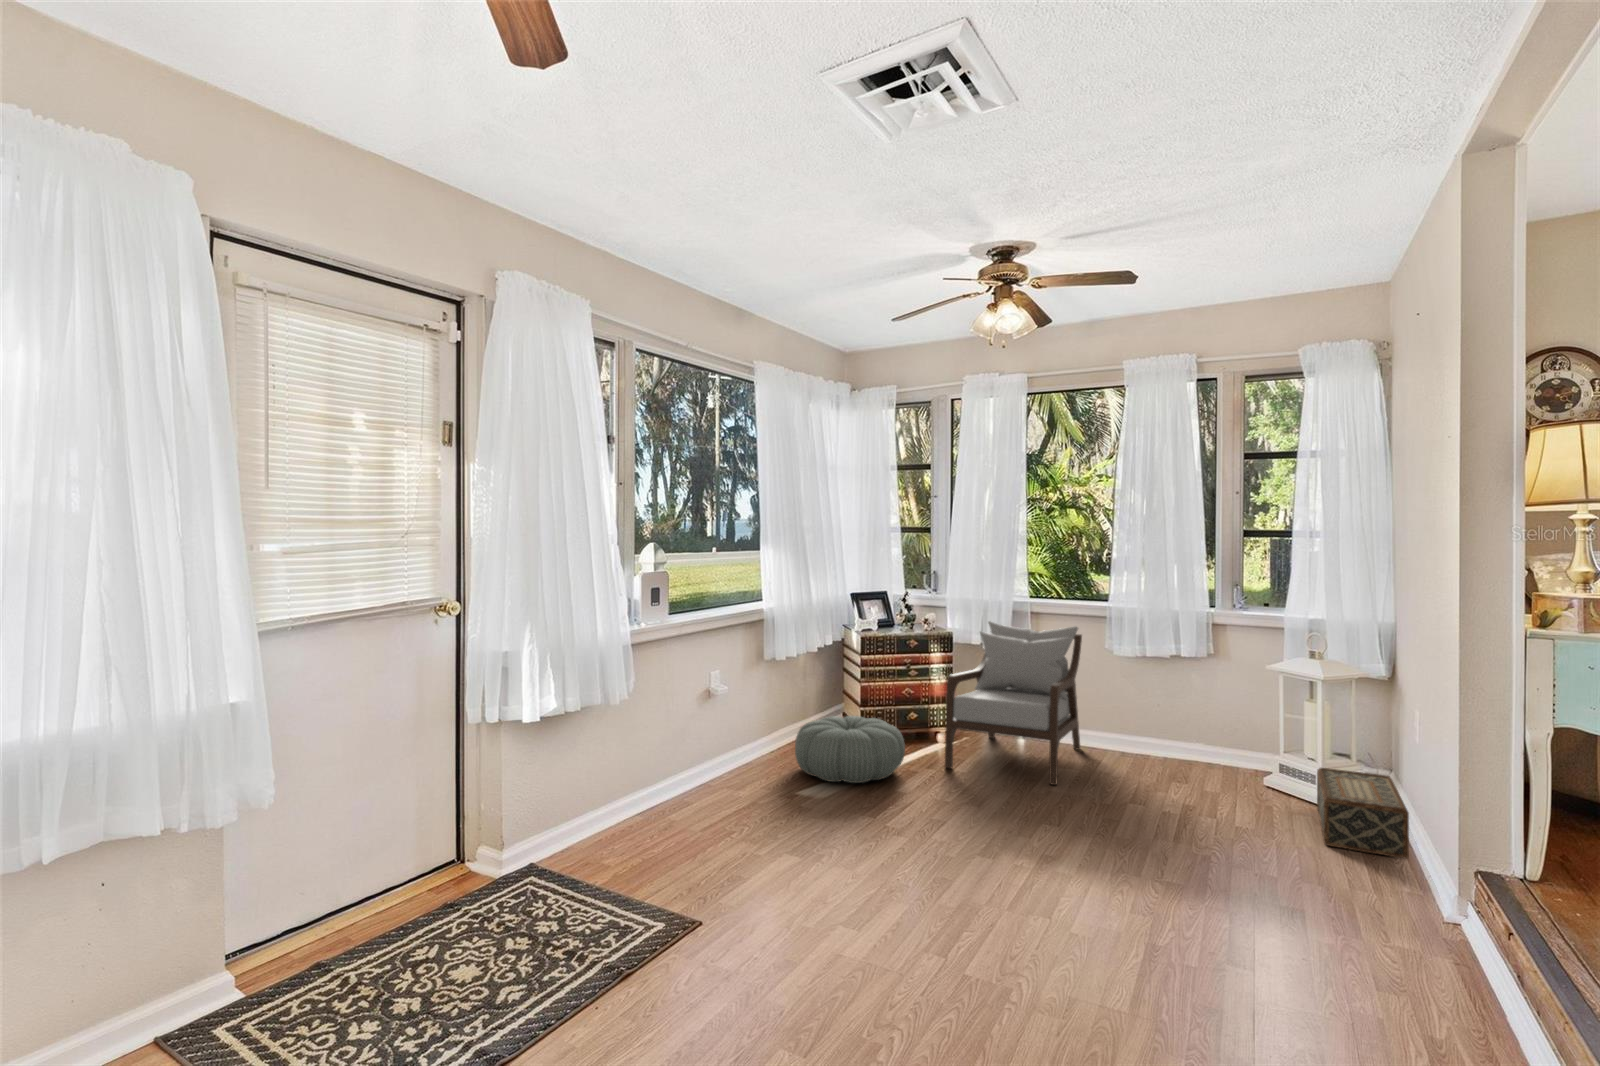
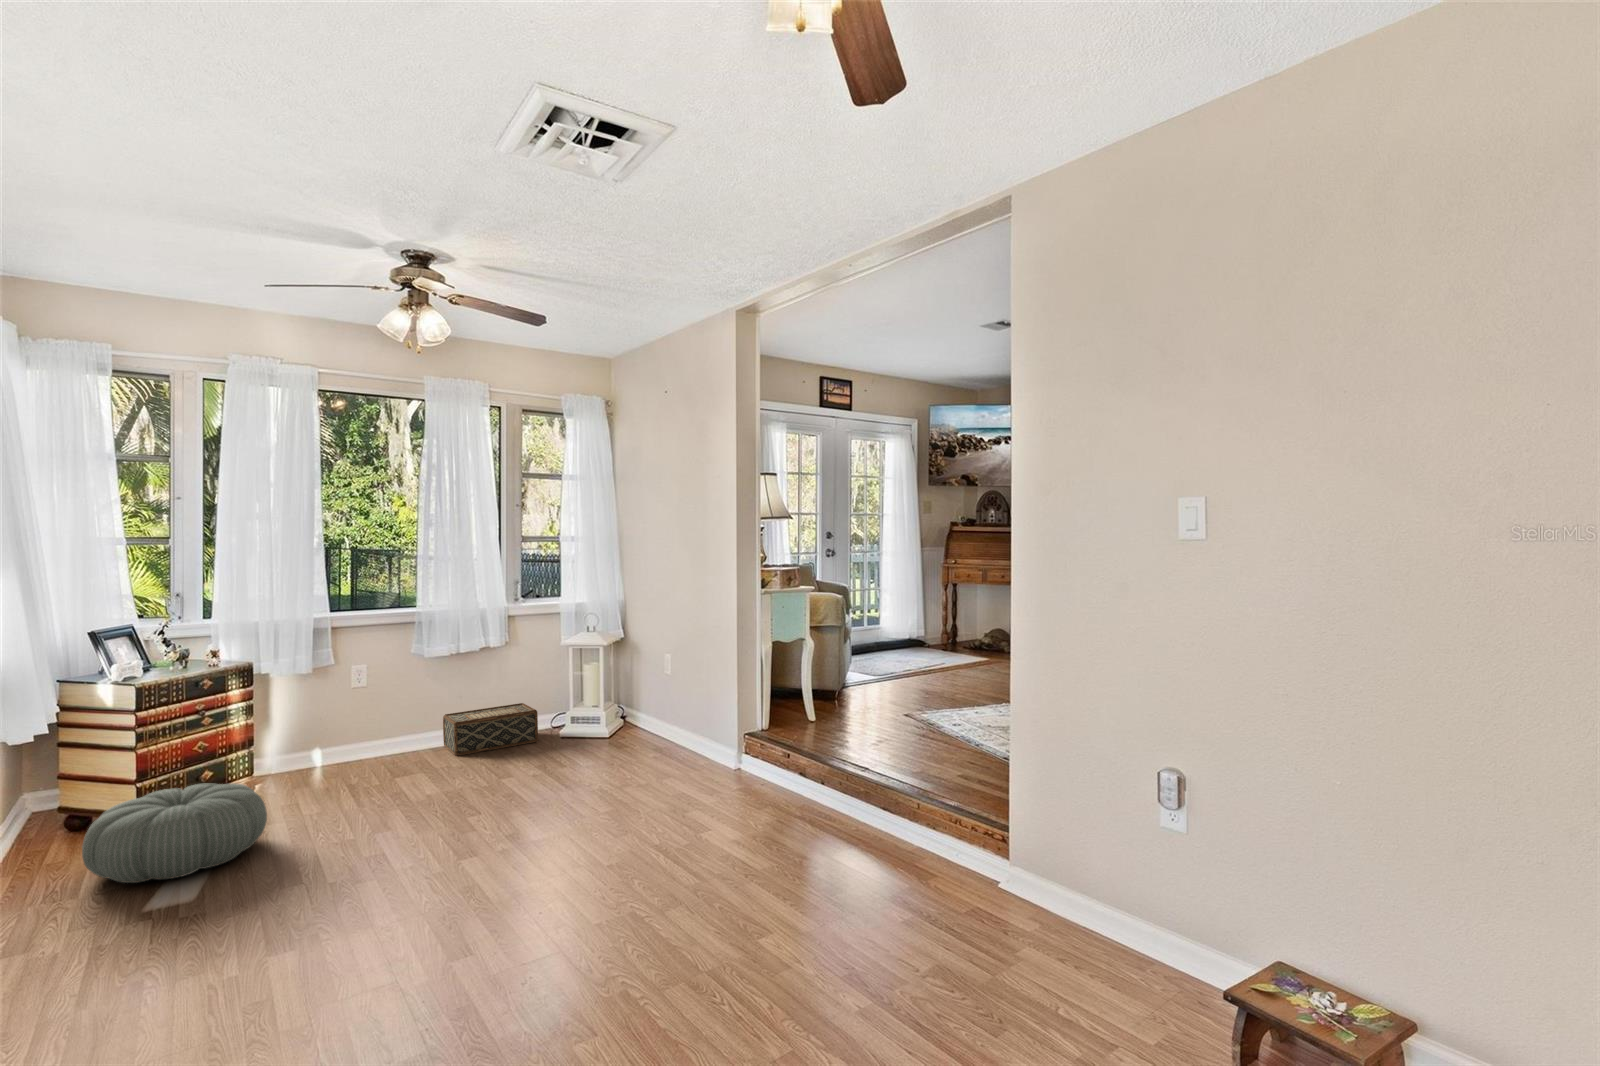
armchair: present [945,621,1082,785] -> none [284,635,431,815]
woven basket: present [1317,768,1409,859] -> present [443,703,538,756]

